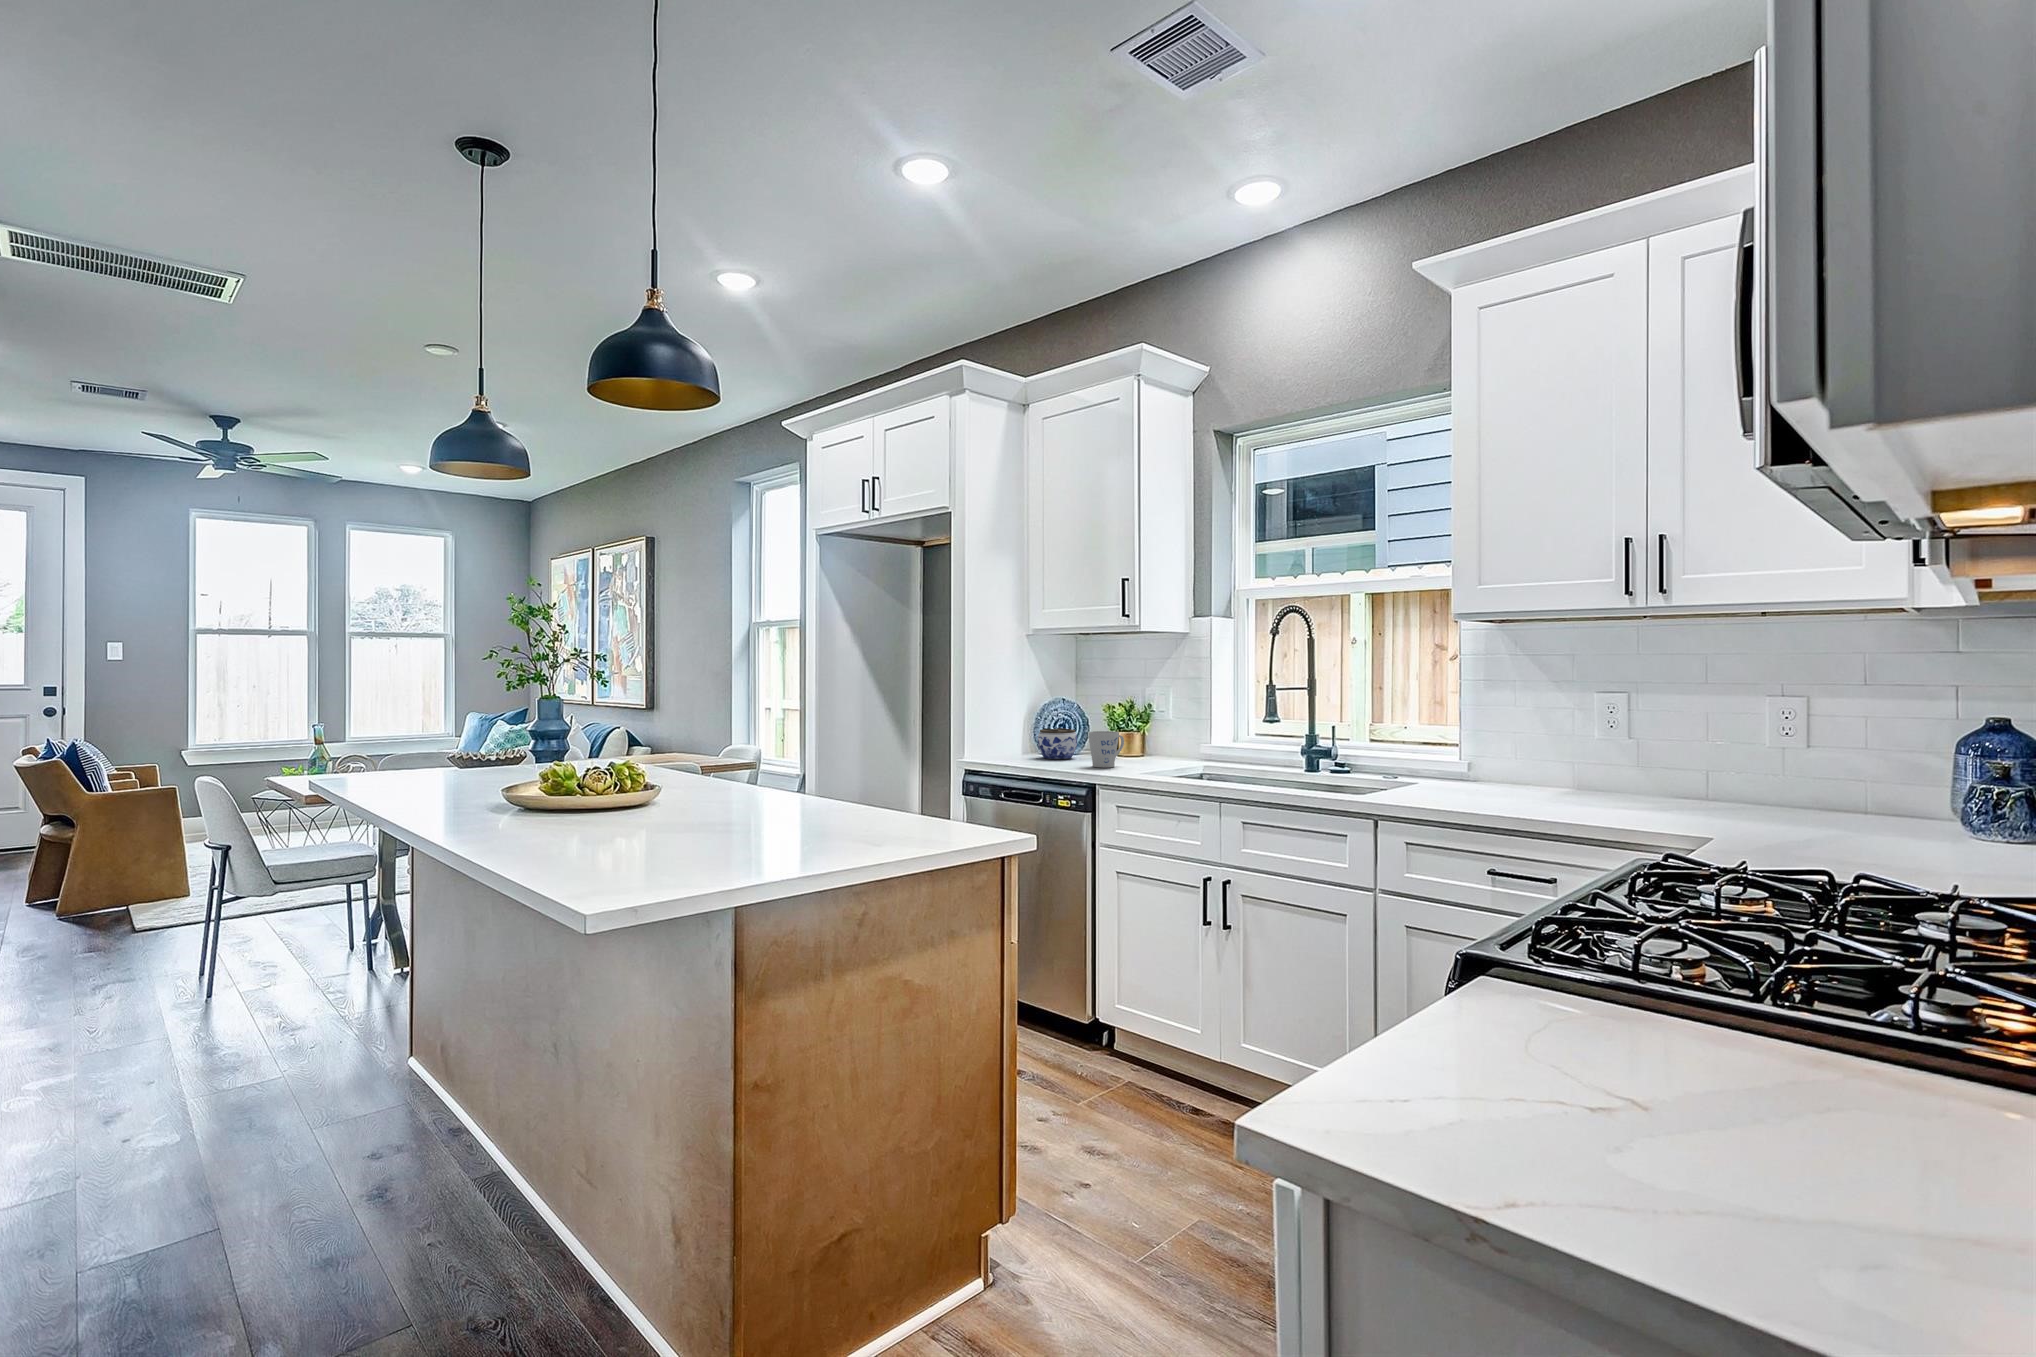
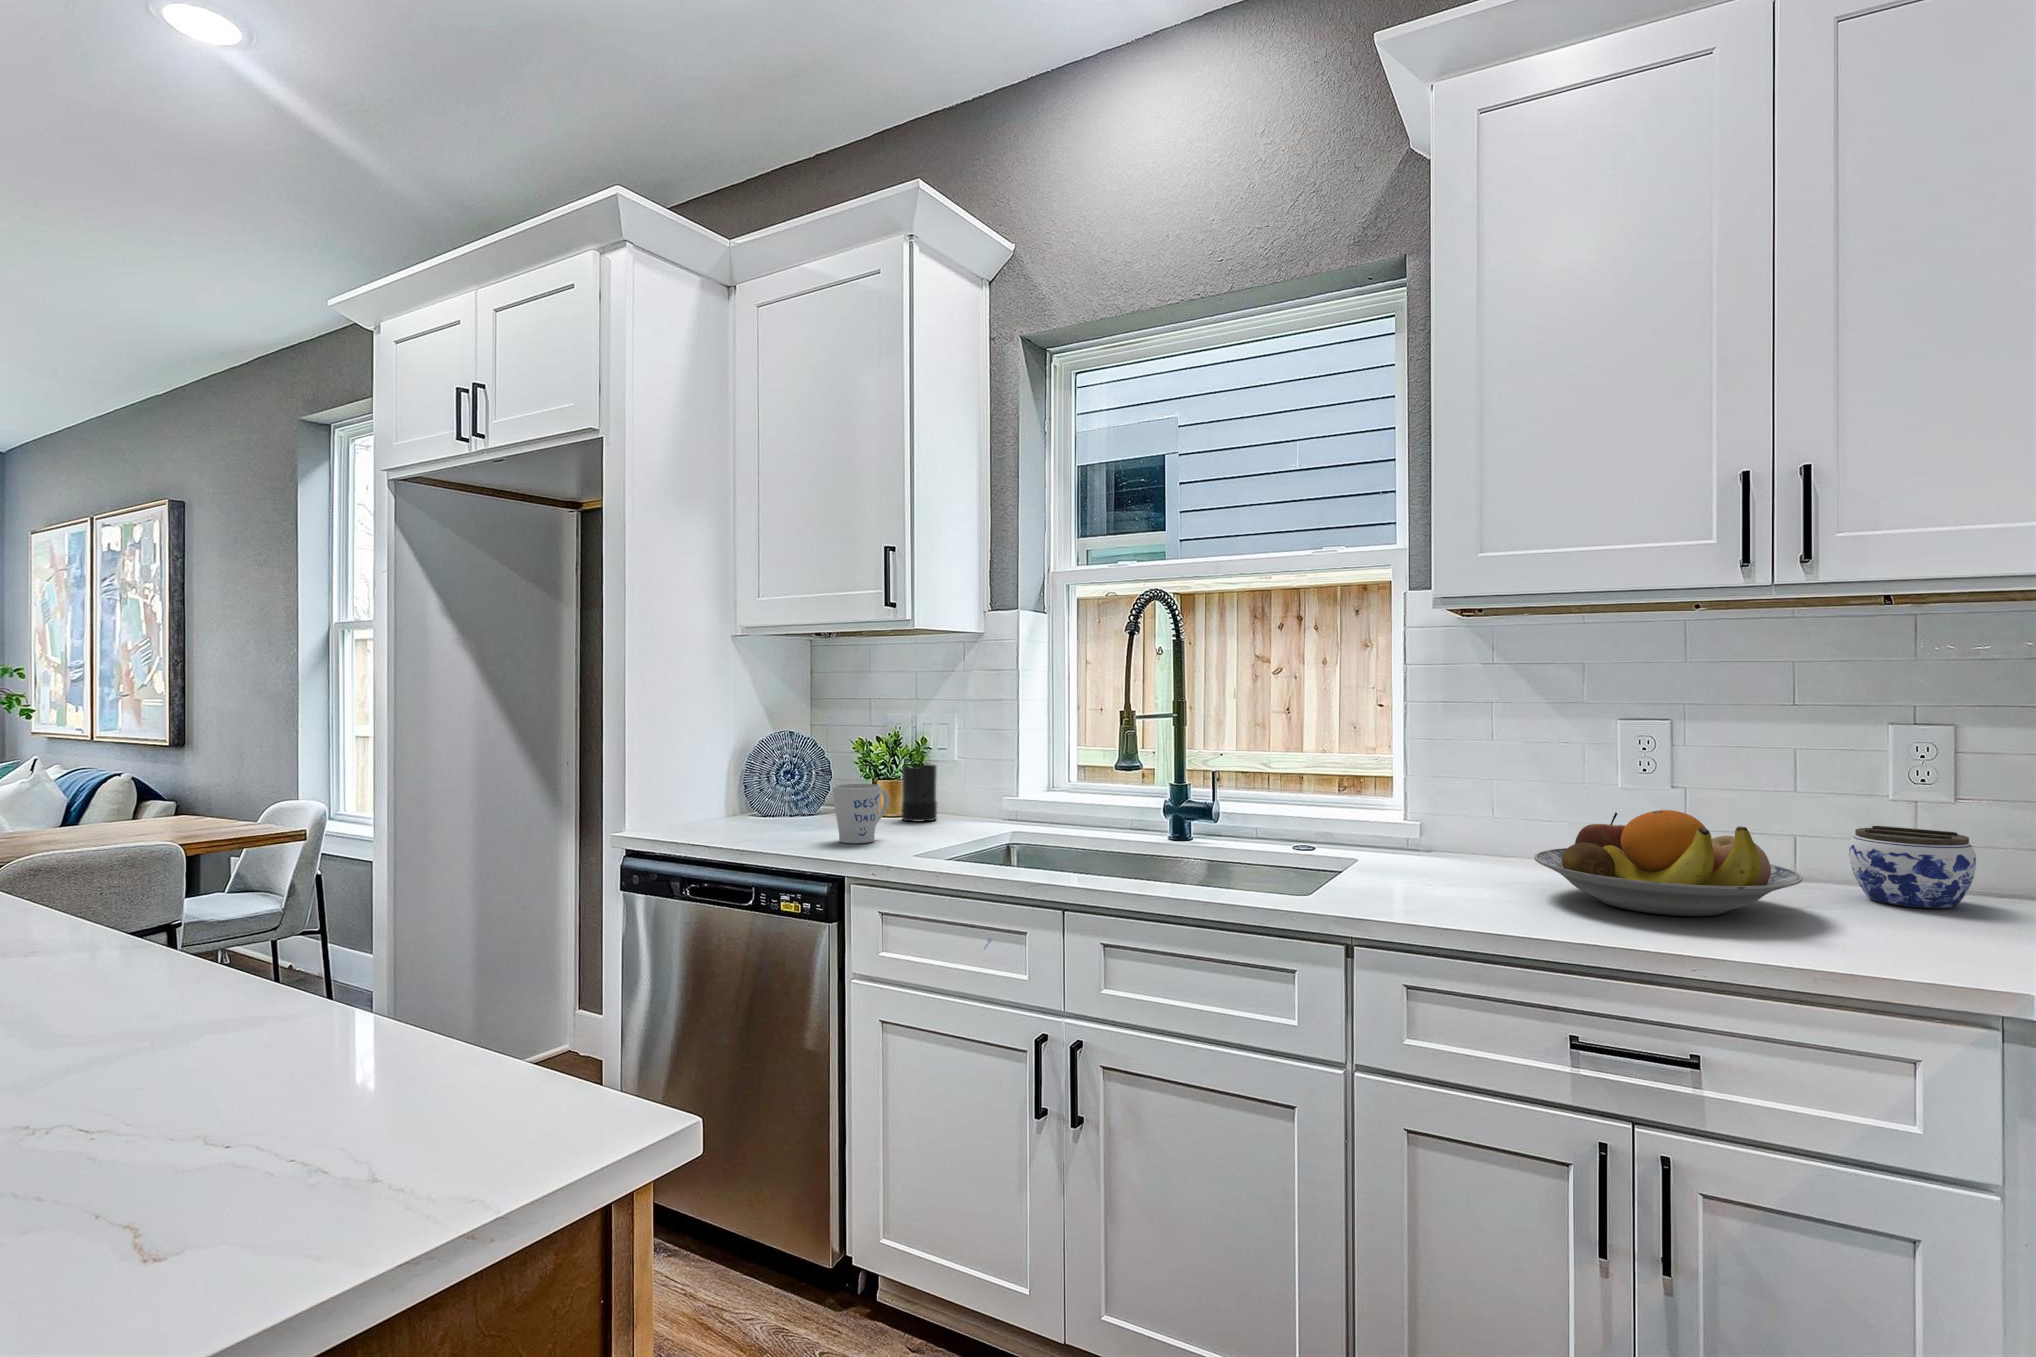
candle: none [1133,718,1160,759] -> present [902,764,937,822]
jar: present [1038,728,1077,759] -> present [1849,826,1976,908]
fruit bowl: none [1502,746,1660,809] -> present [1534,810,1803,916]

